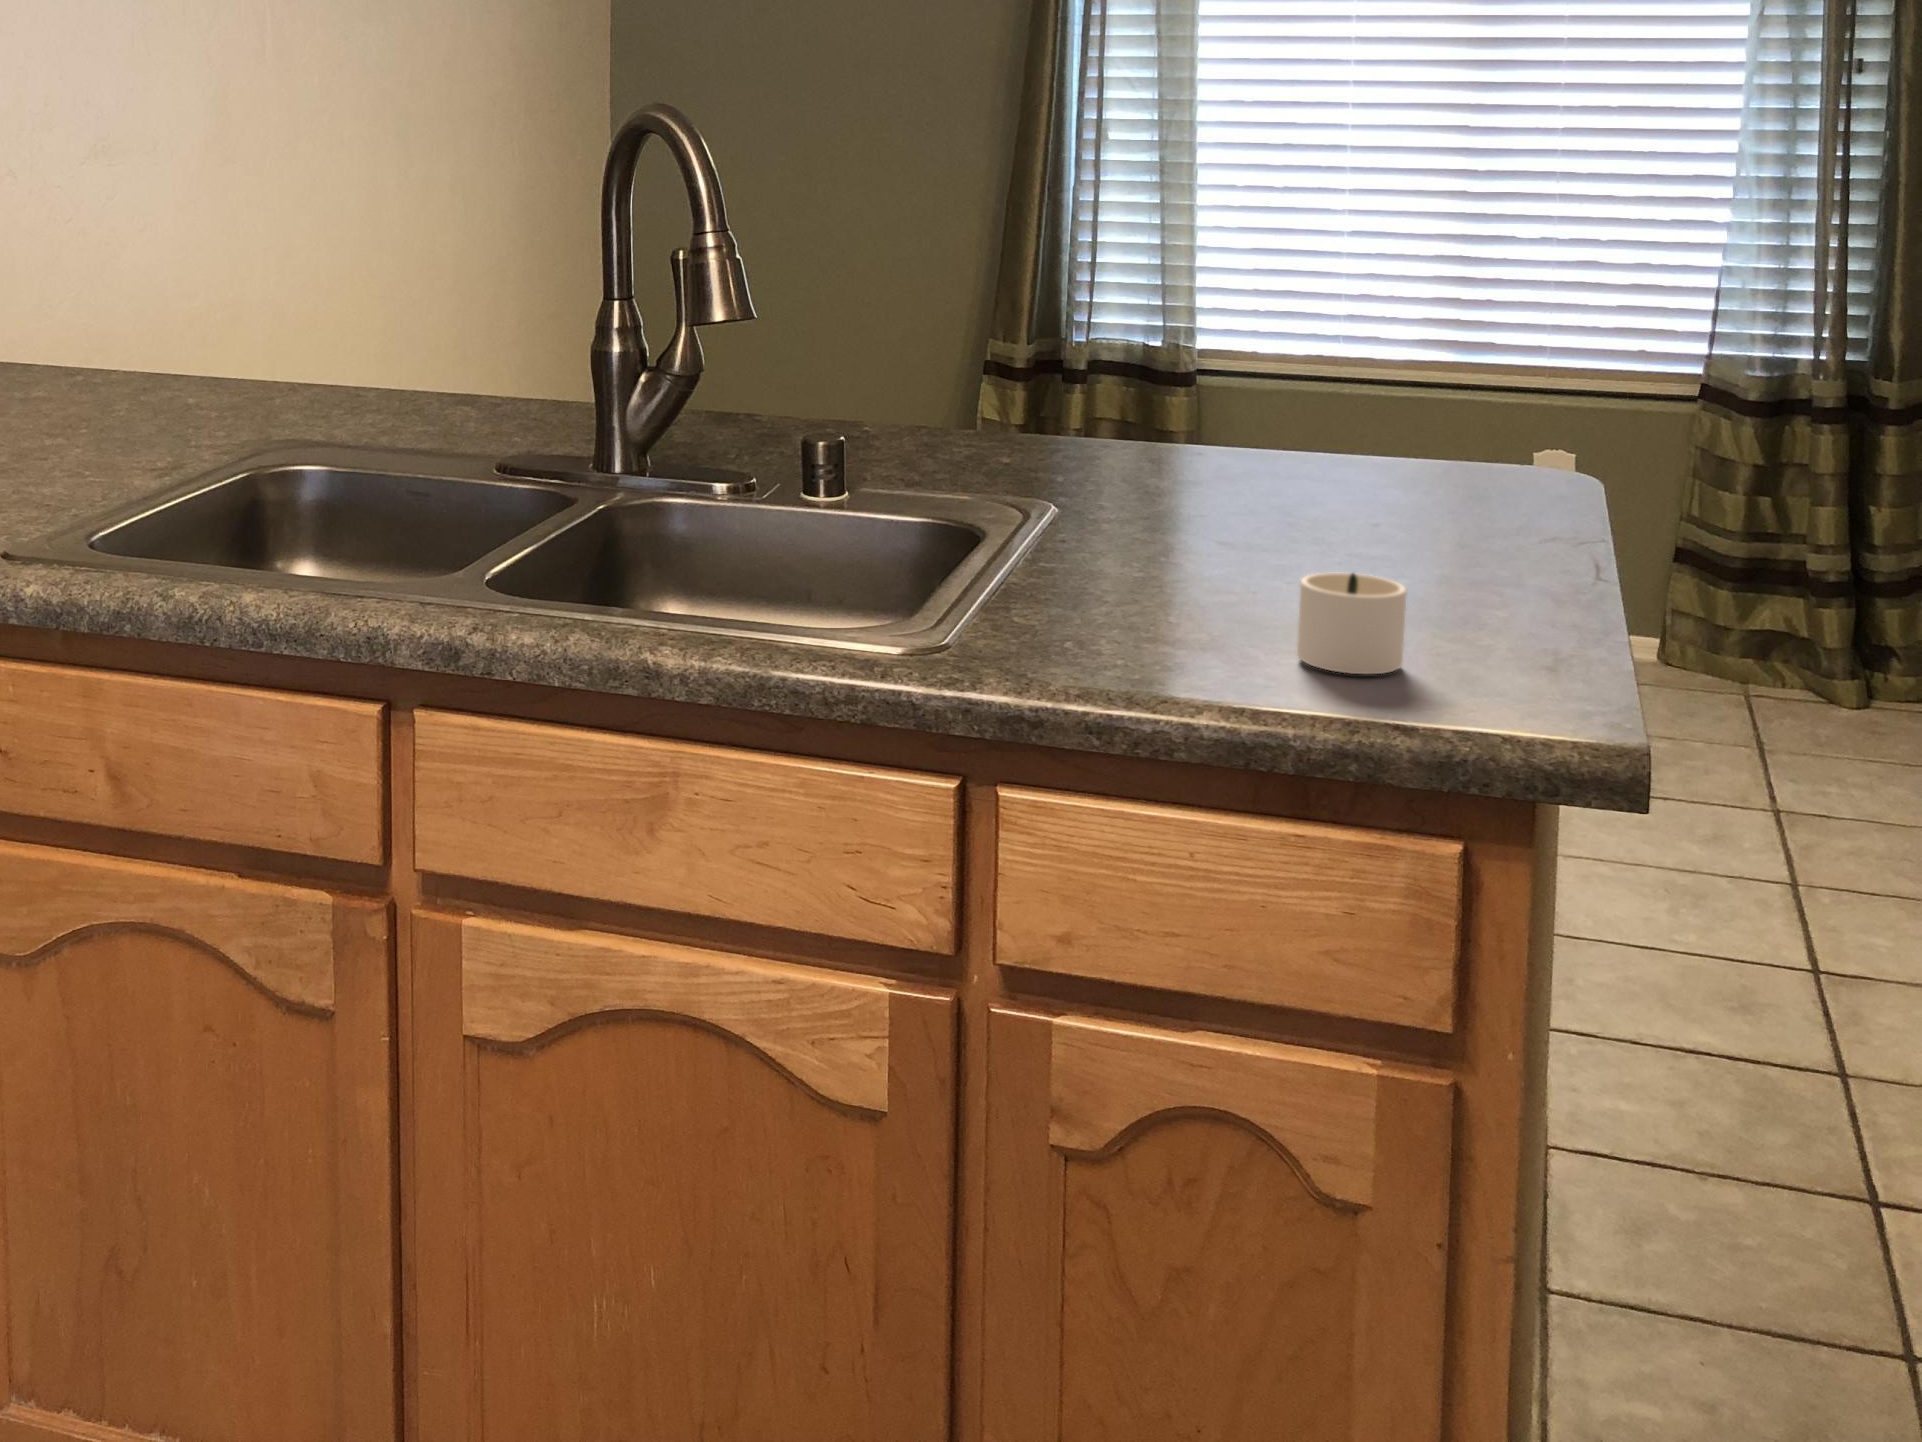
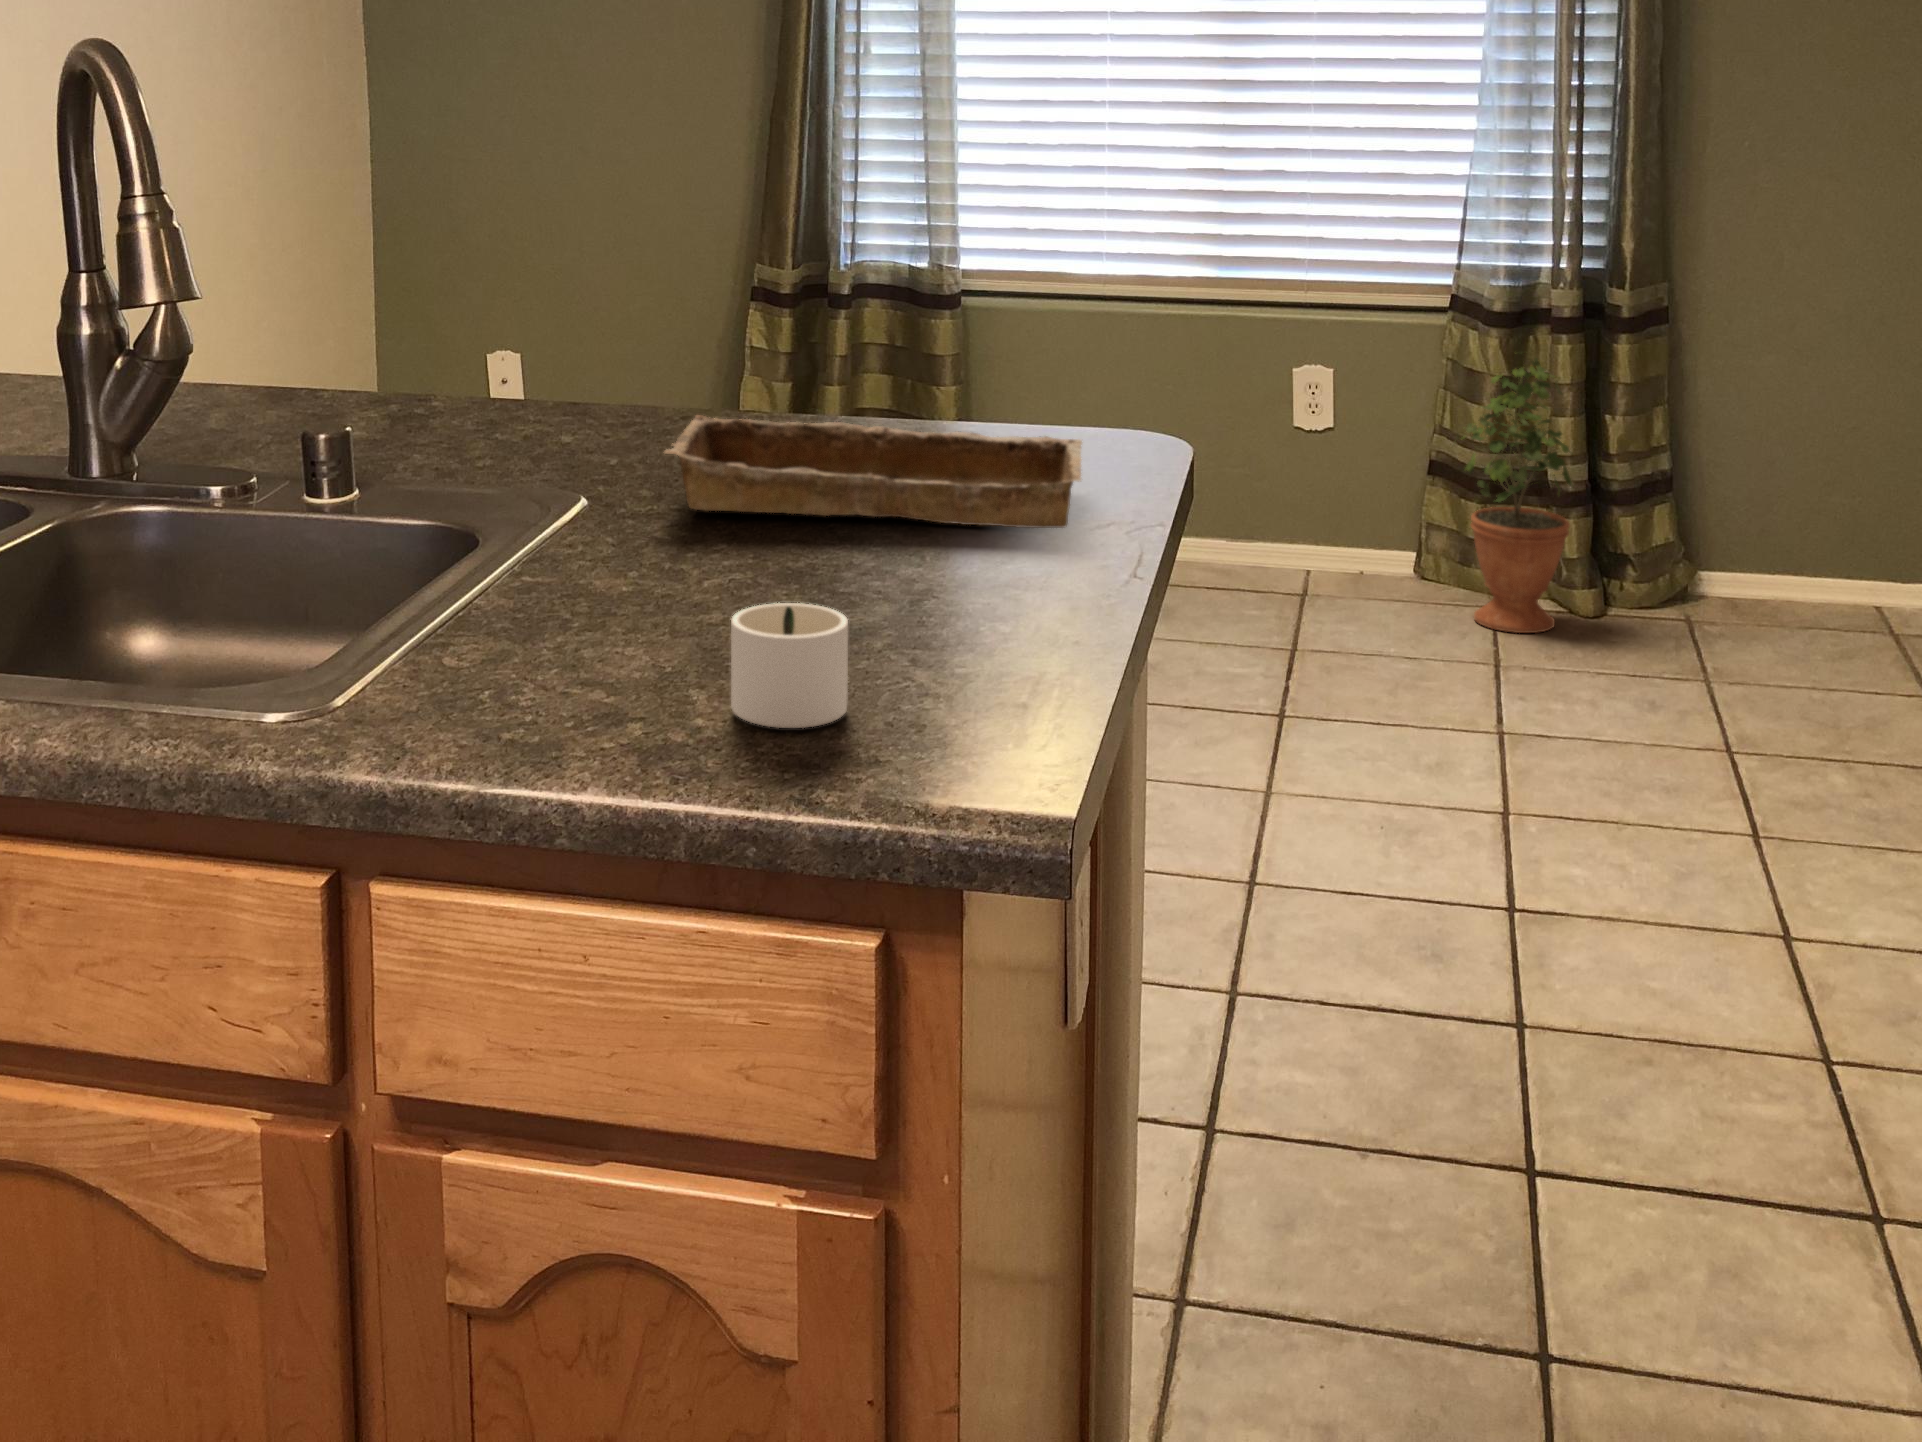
tray: none [1141,436,1537,538] -> present [665,415,1082,528]
potted plant: none [1709,440,1839,719] -> present [1465,358,1573,633]

